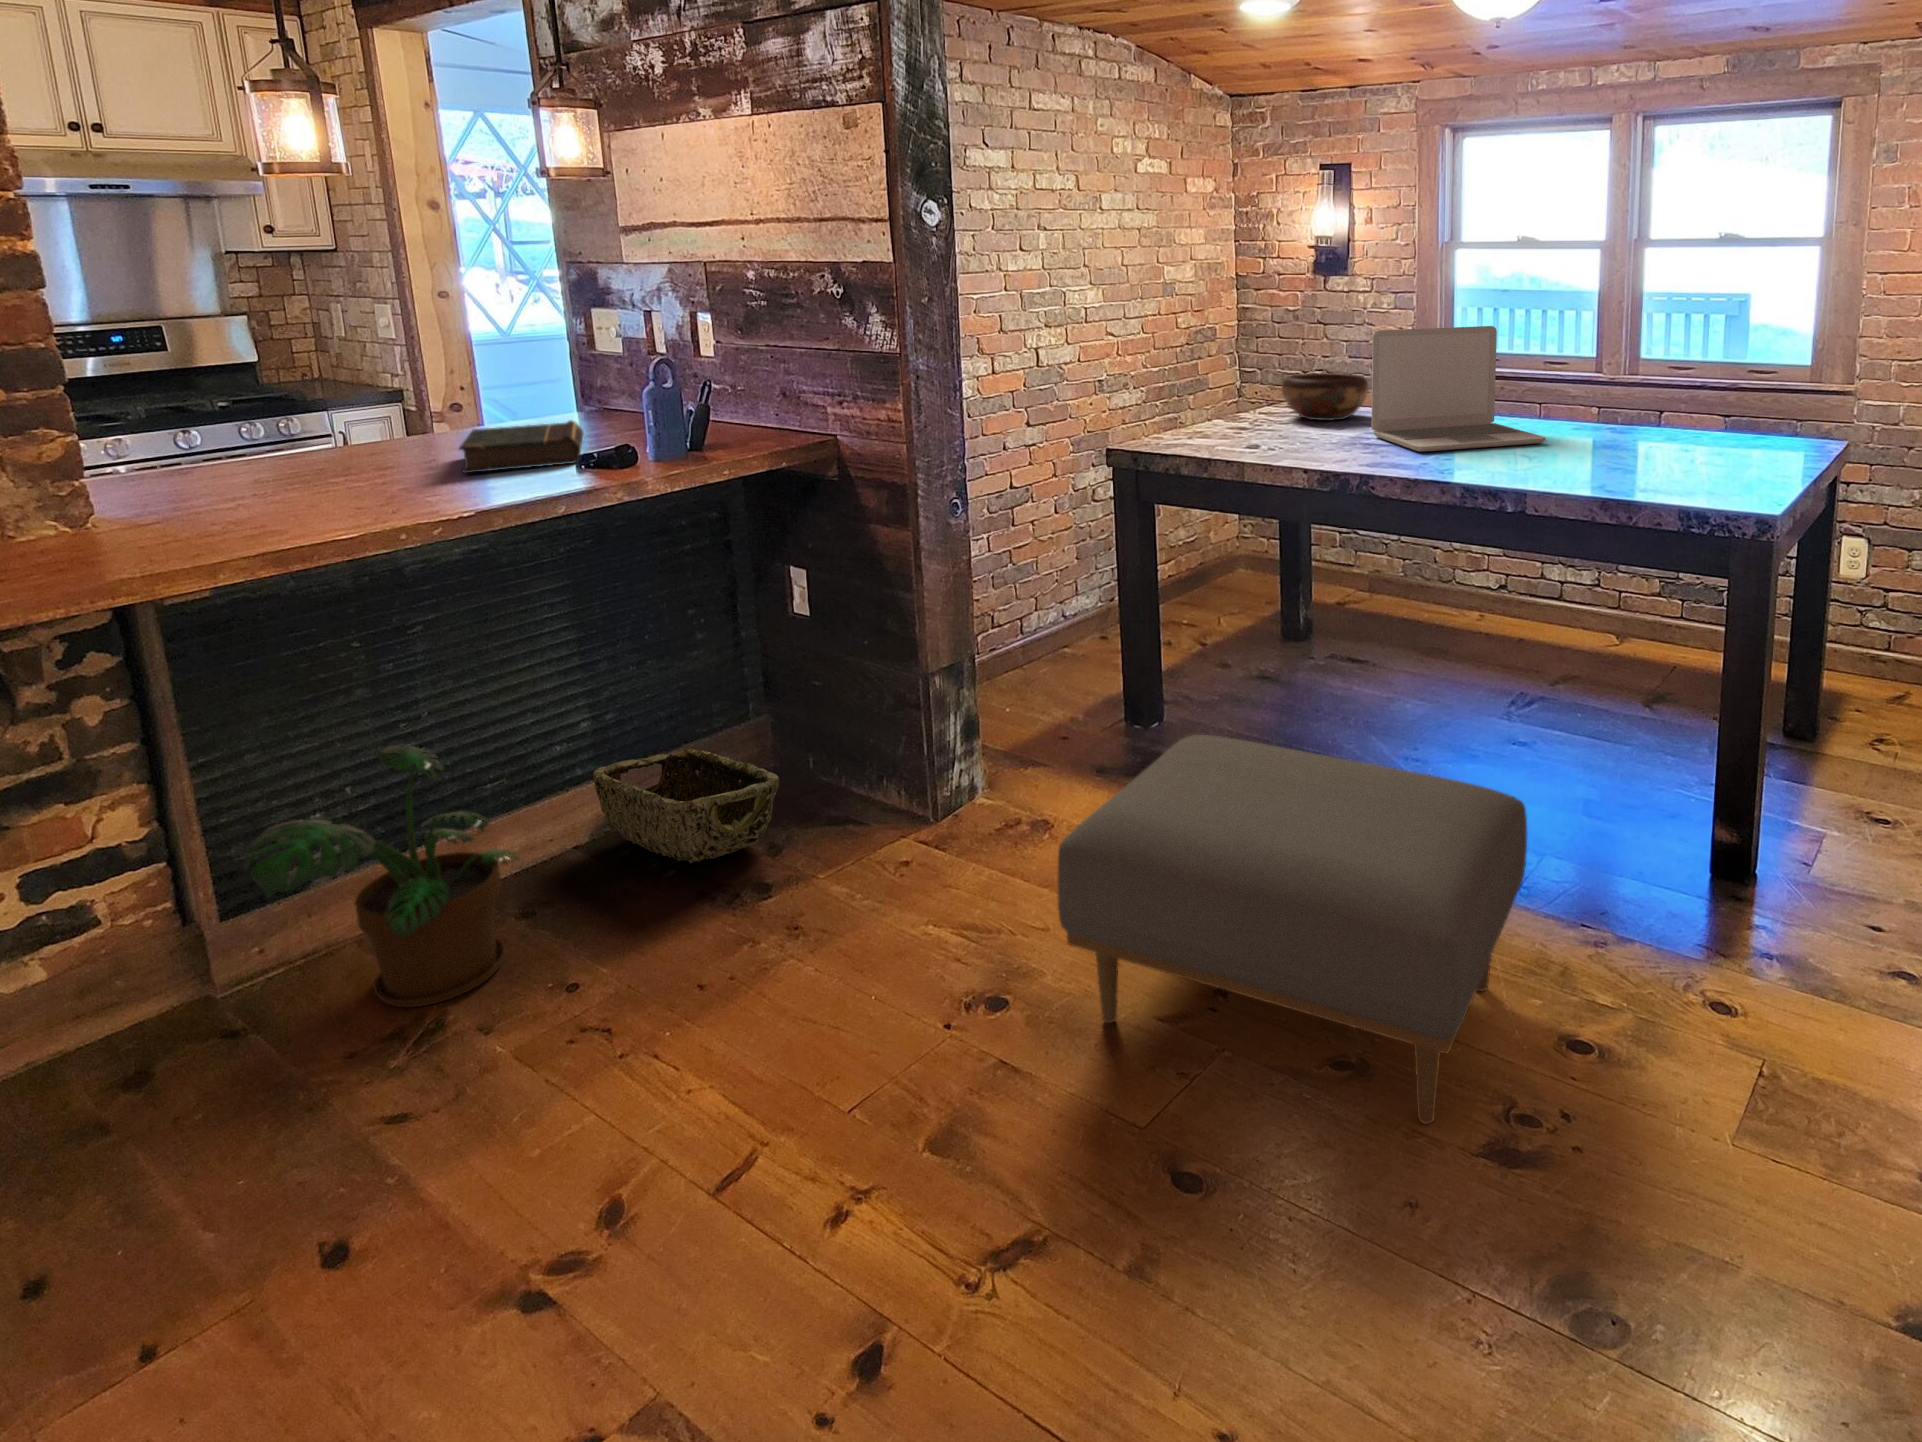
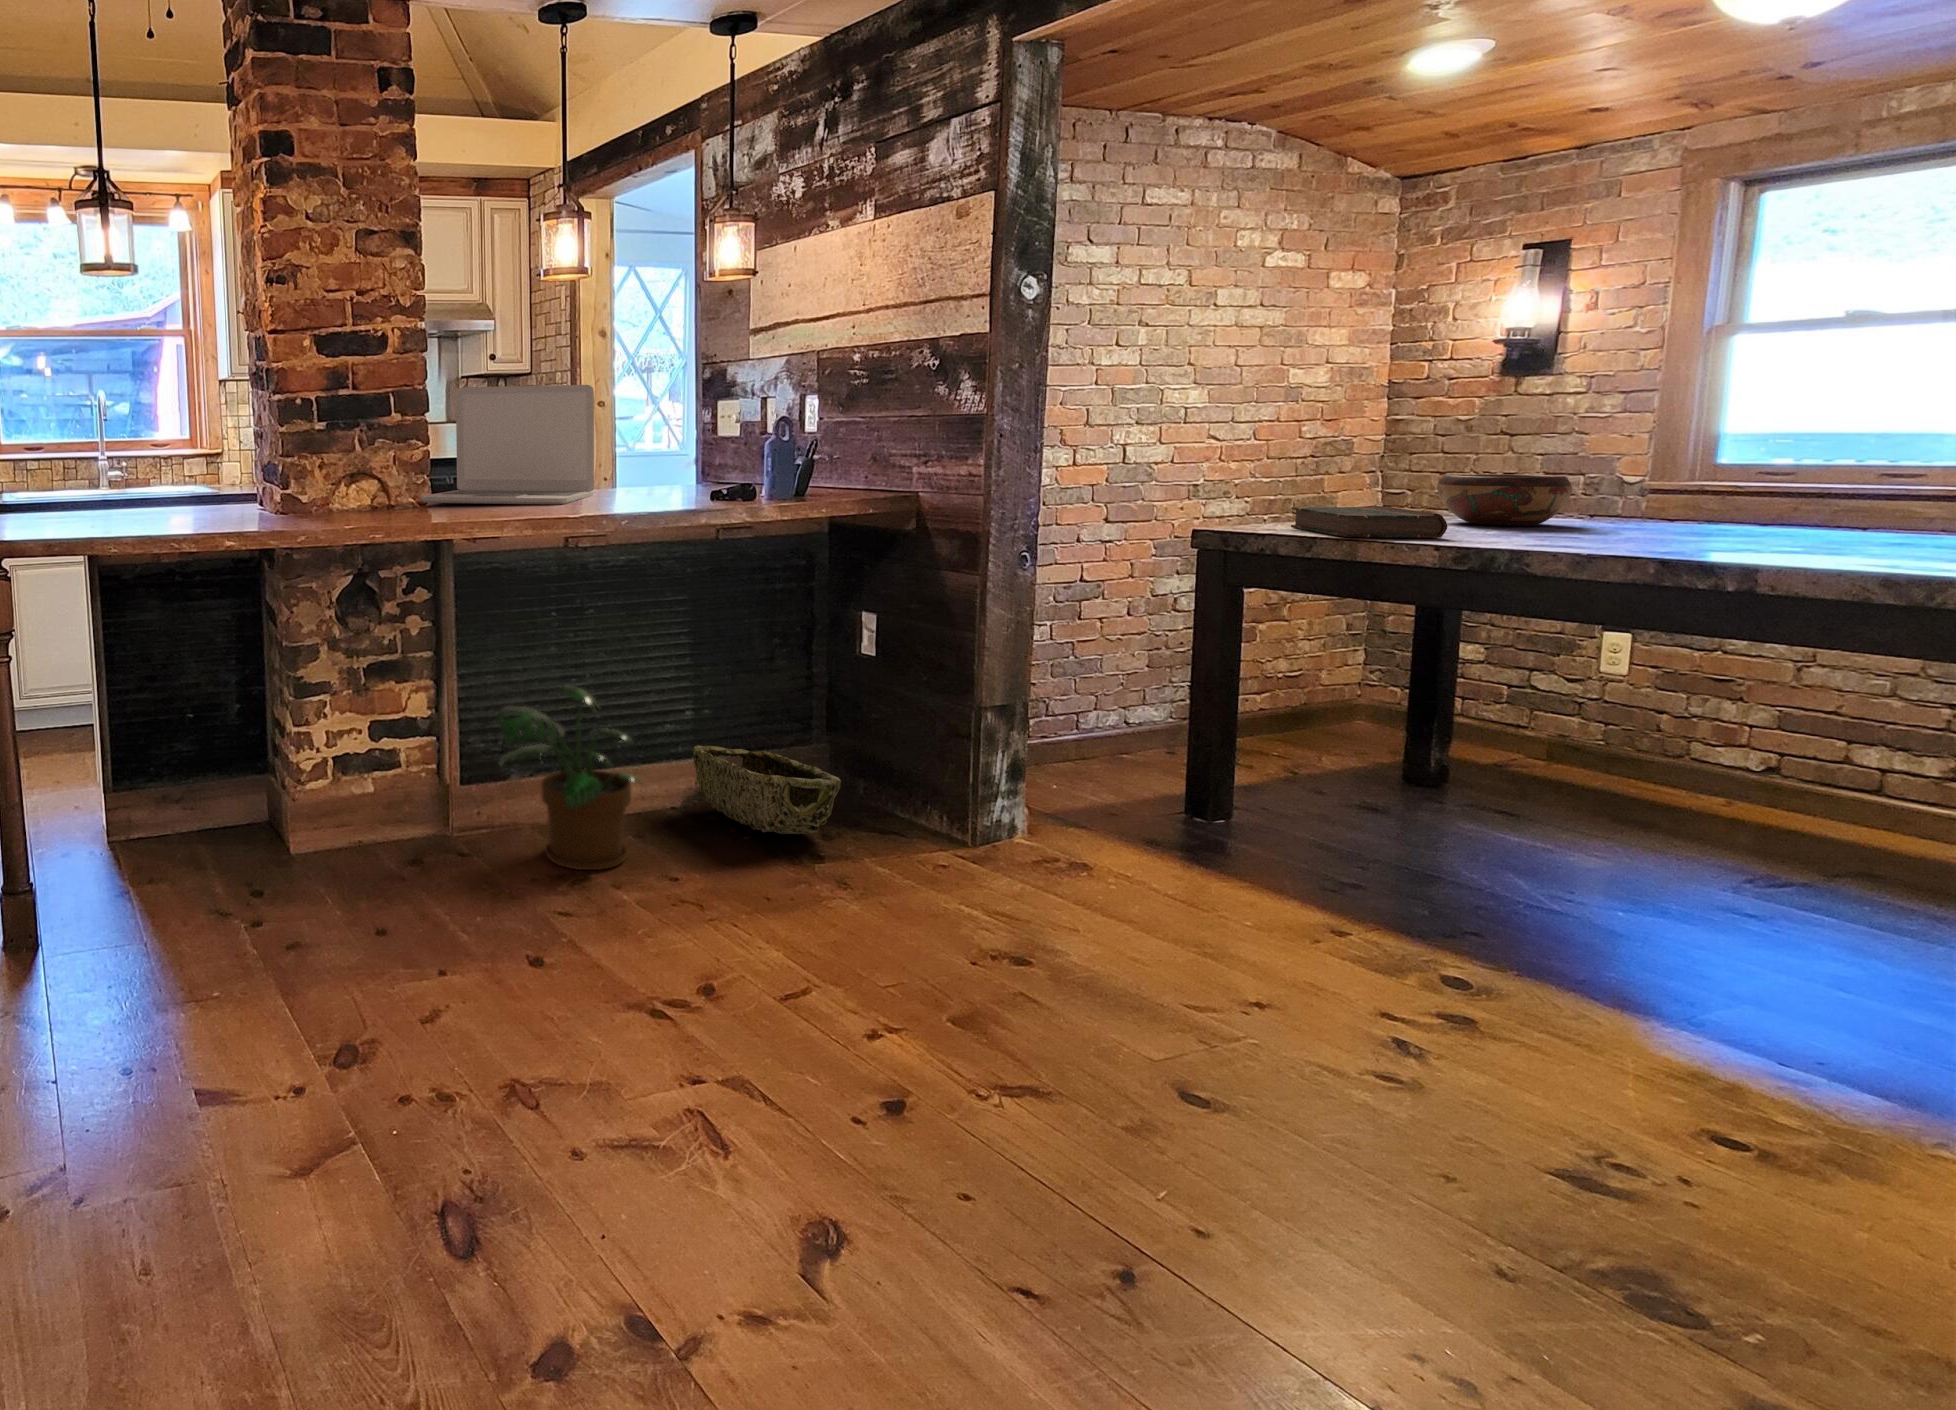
laptop: present [1372,326,1546,452] -> present [421,385,594,505]
book: present [459,421,583,473] -> present [1291,506,1448,538]
ottoman: present [1058,735,1527,1124] -> none [1106,791,1756,1219]

